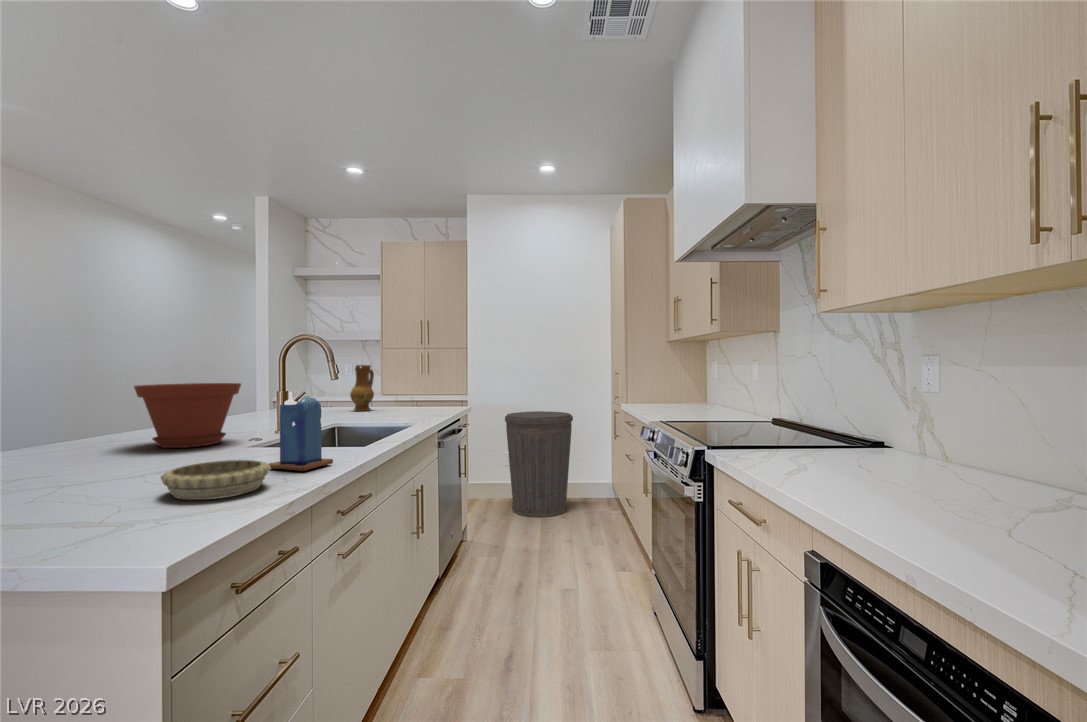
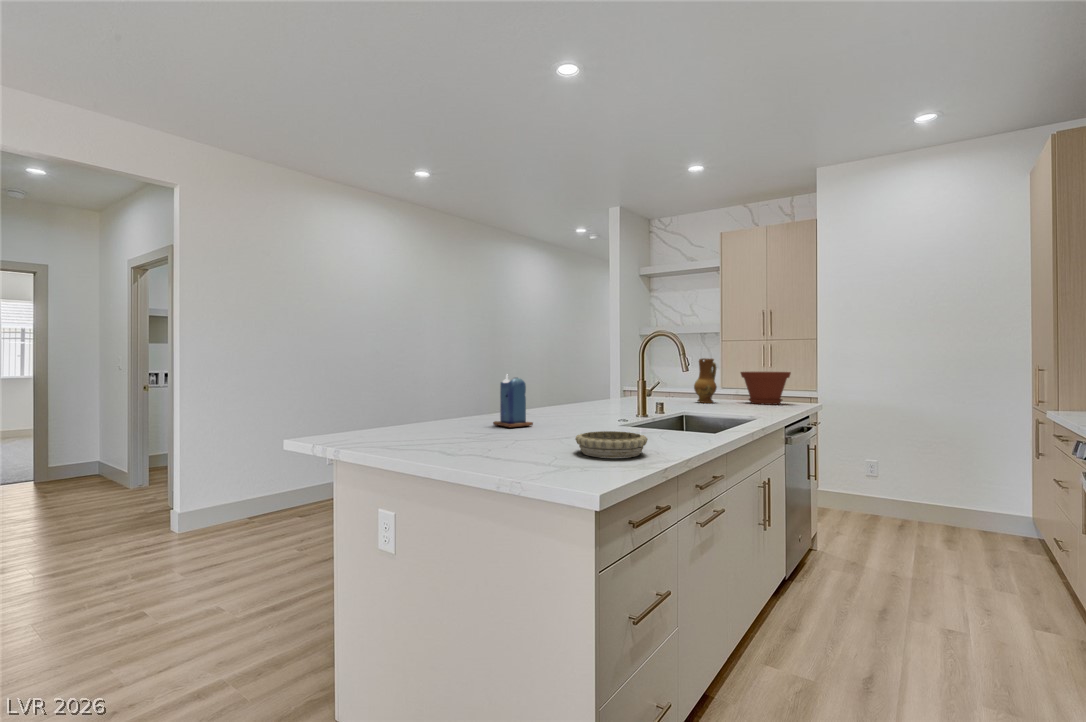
plant pot: present [134,383,241,448] -> present [741,372,791,405]
candle: present [269,392,333,471] -> present [493,375,533,428]
trash can: present [505,411,573,517] -> none [864,415,961,542]

